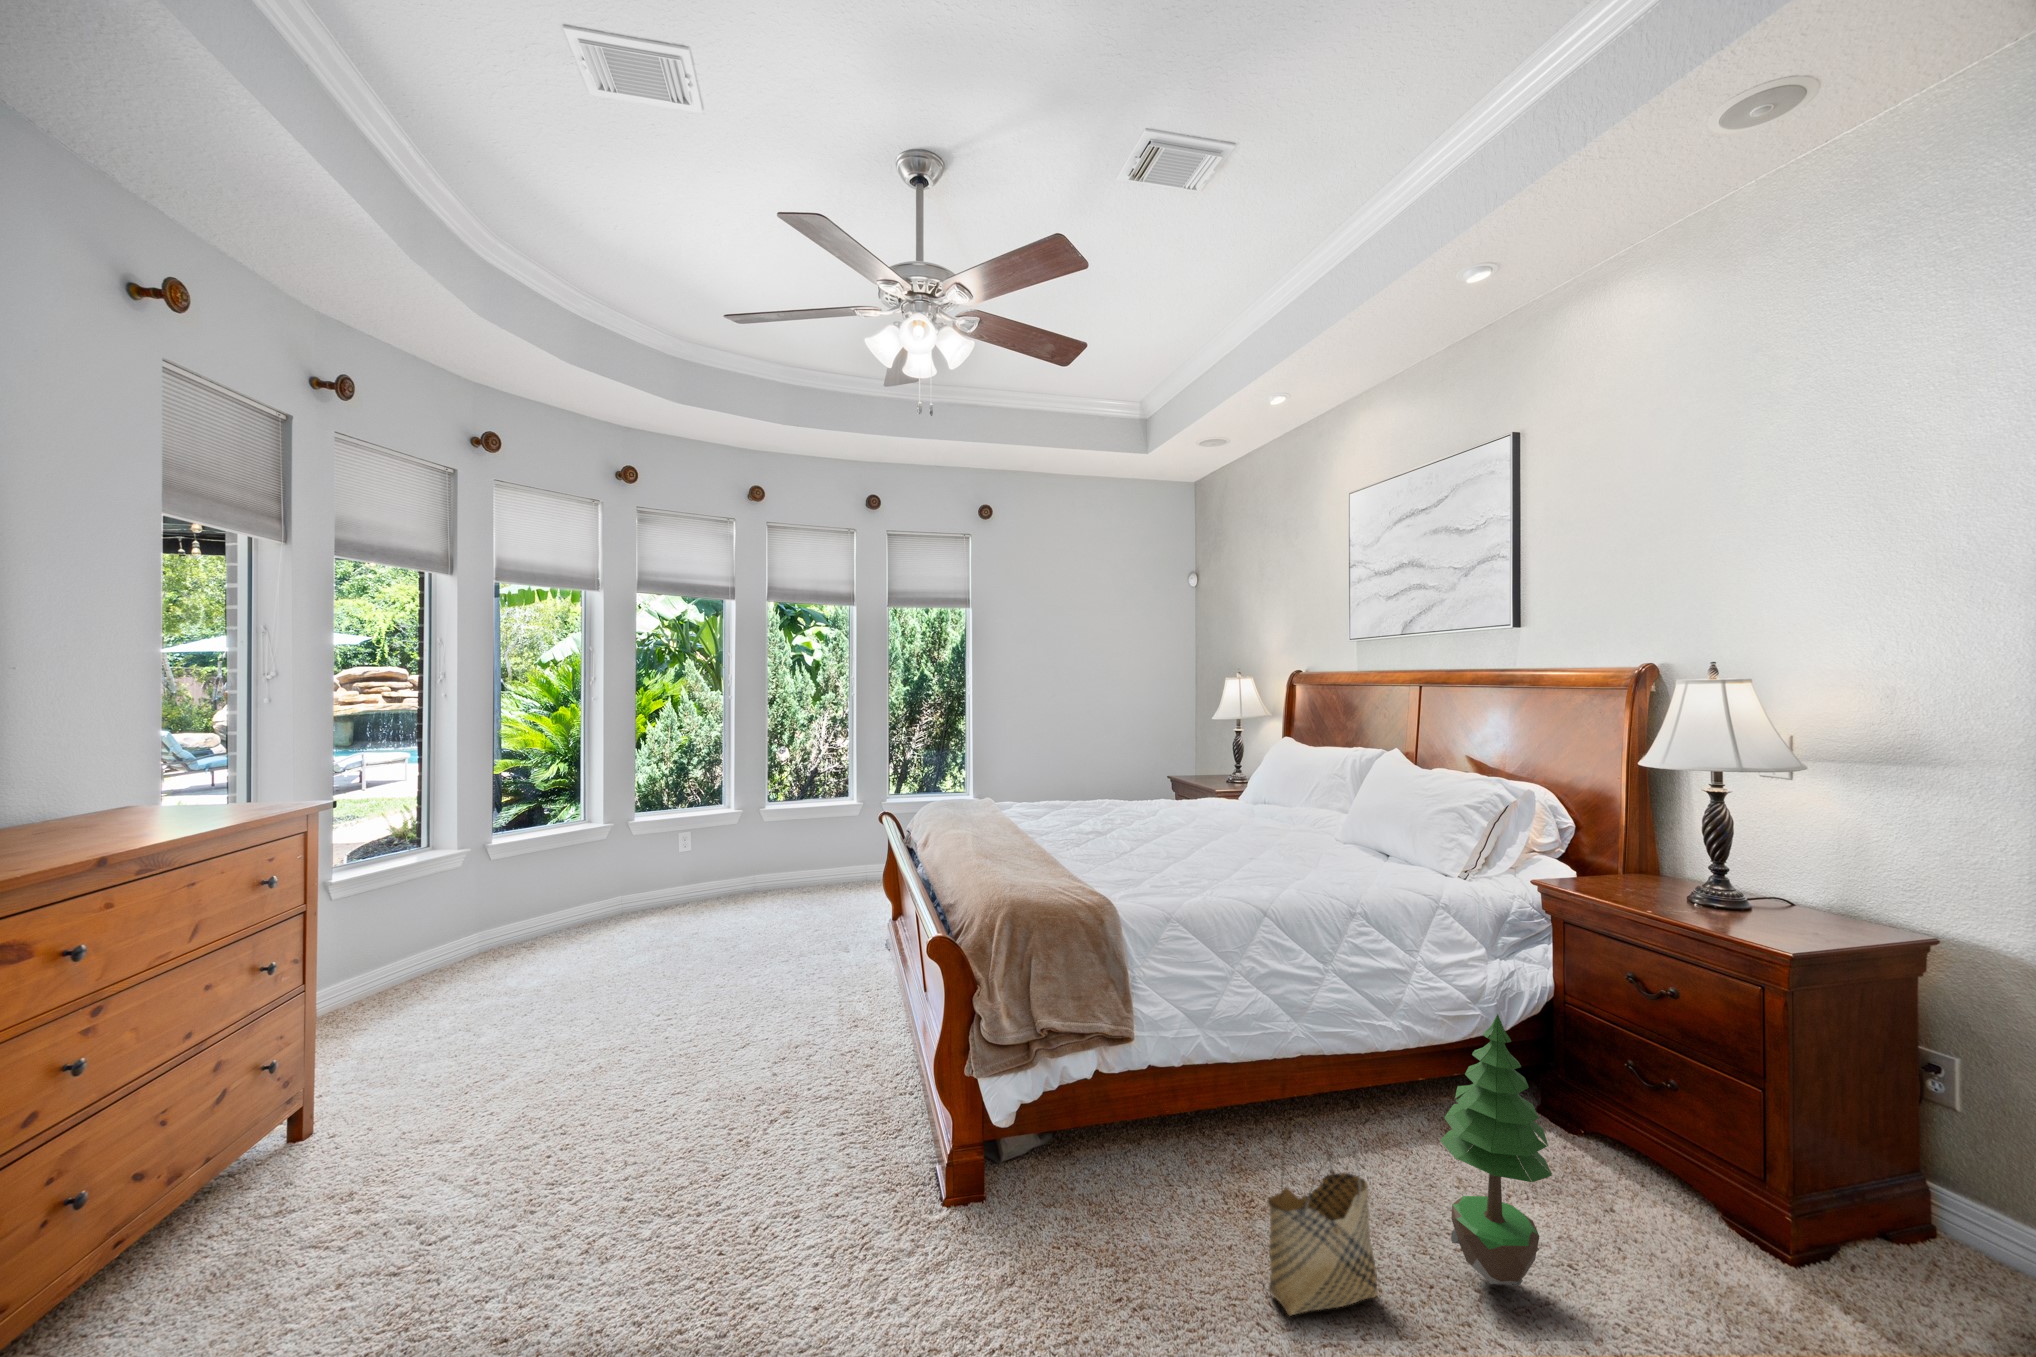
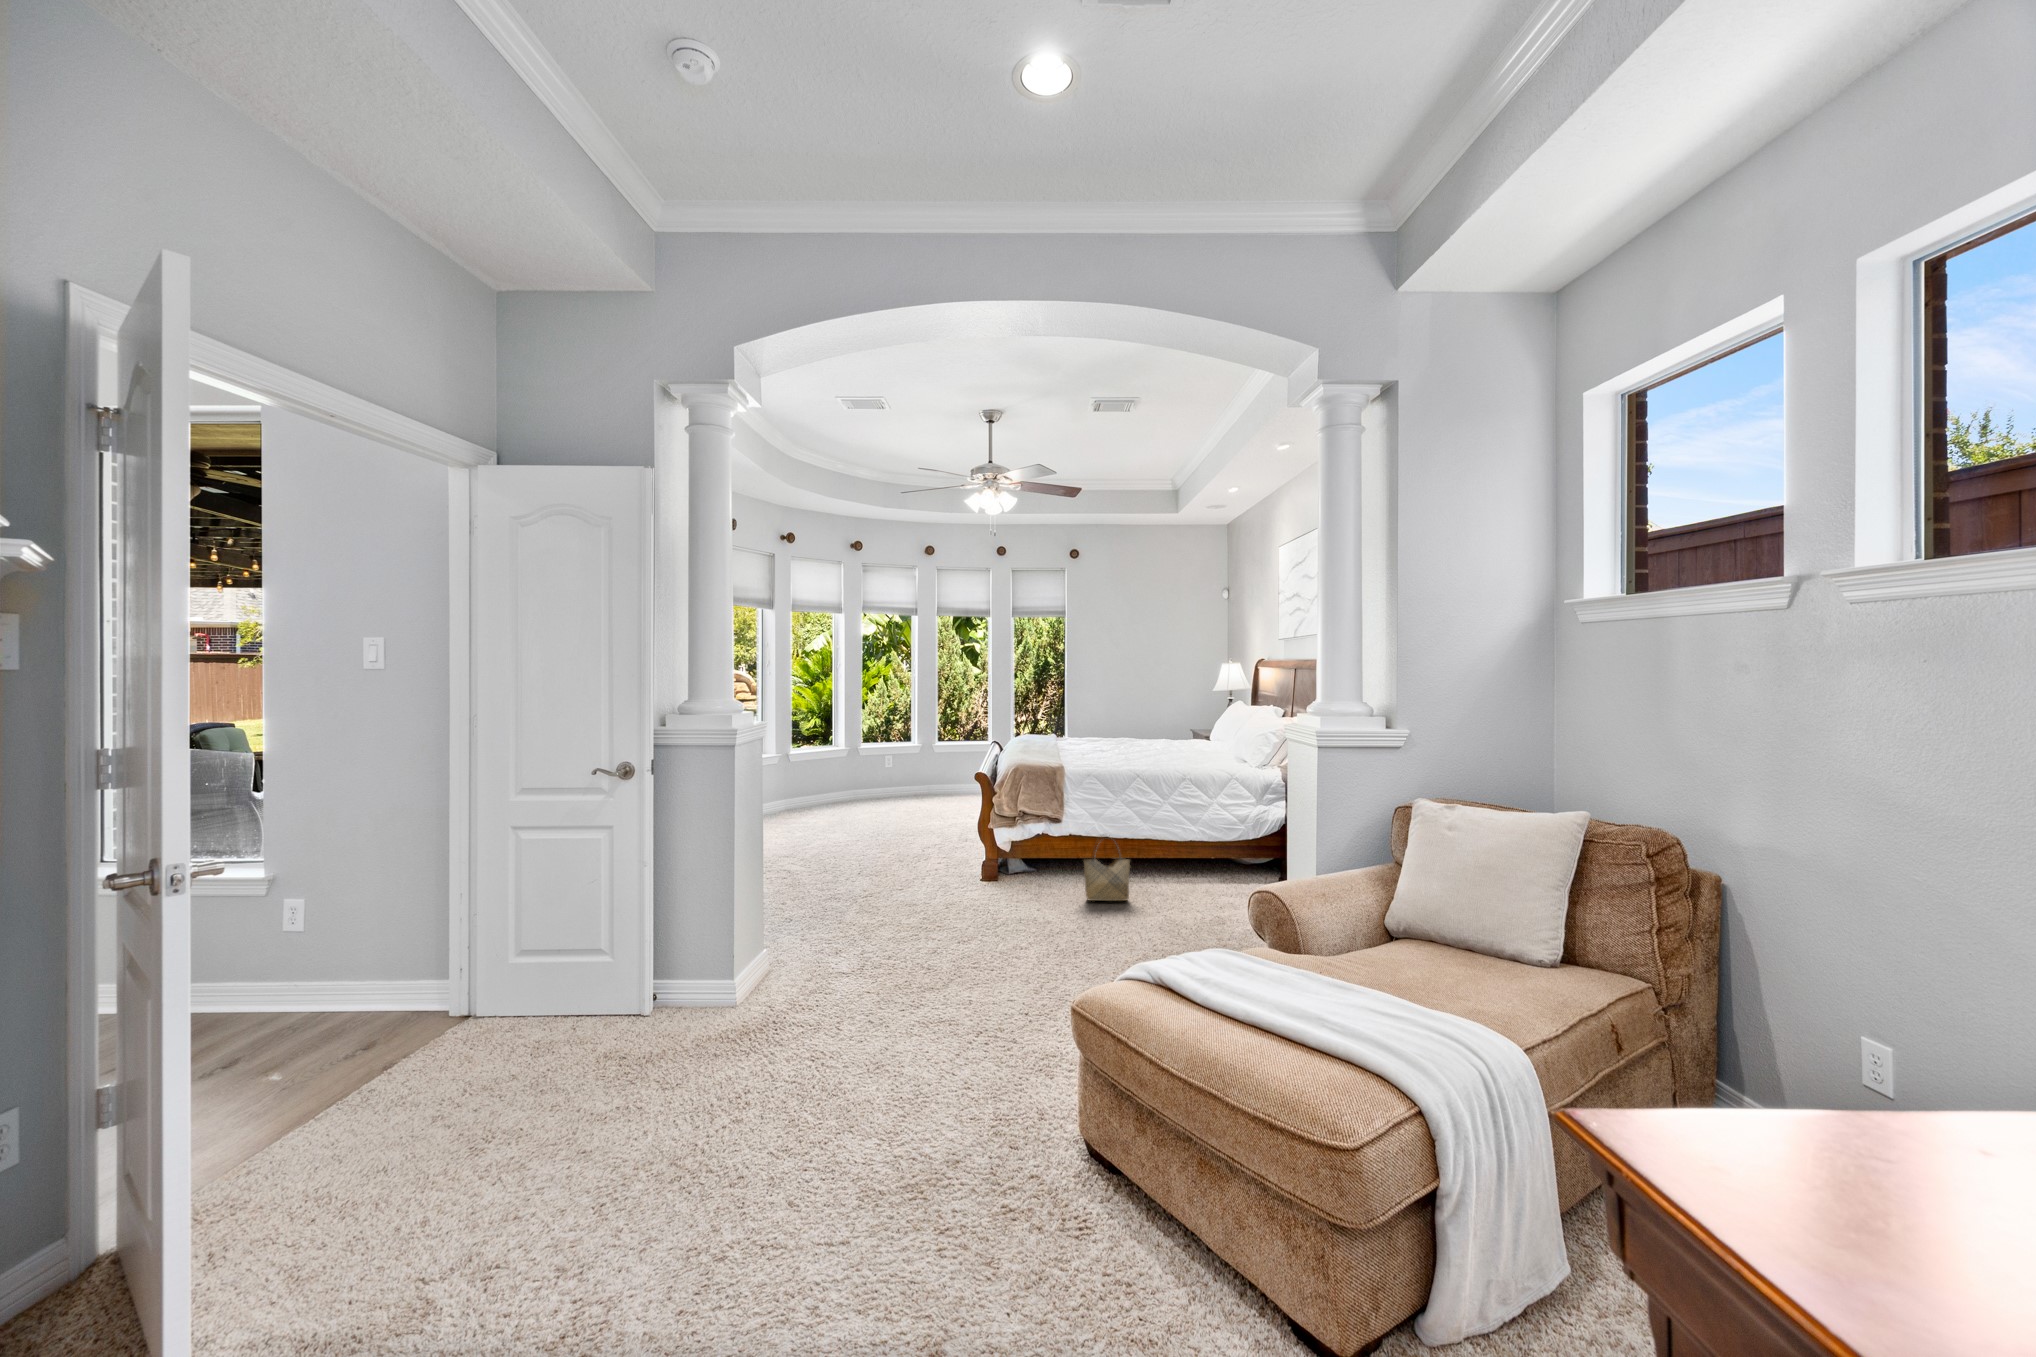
potted tree: present [1440,1014,1552,1286] -> none [1162,791,1203,904]

